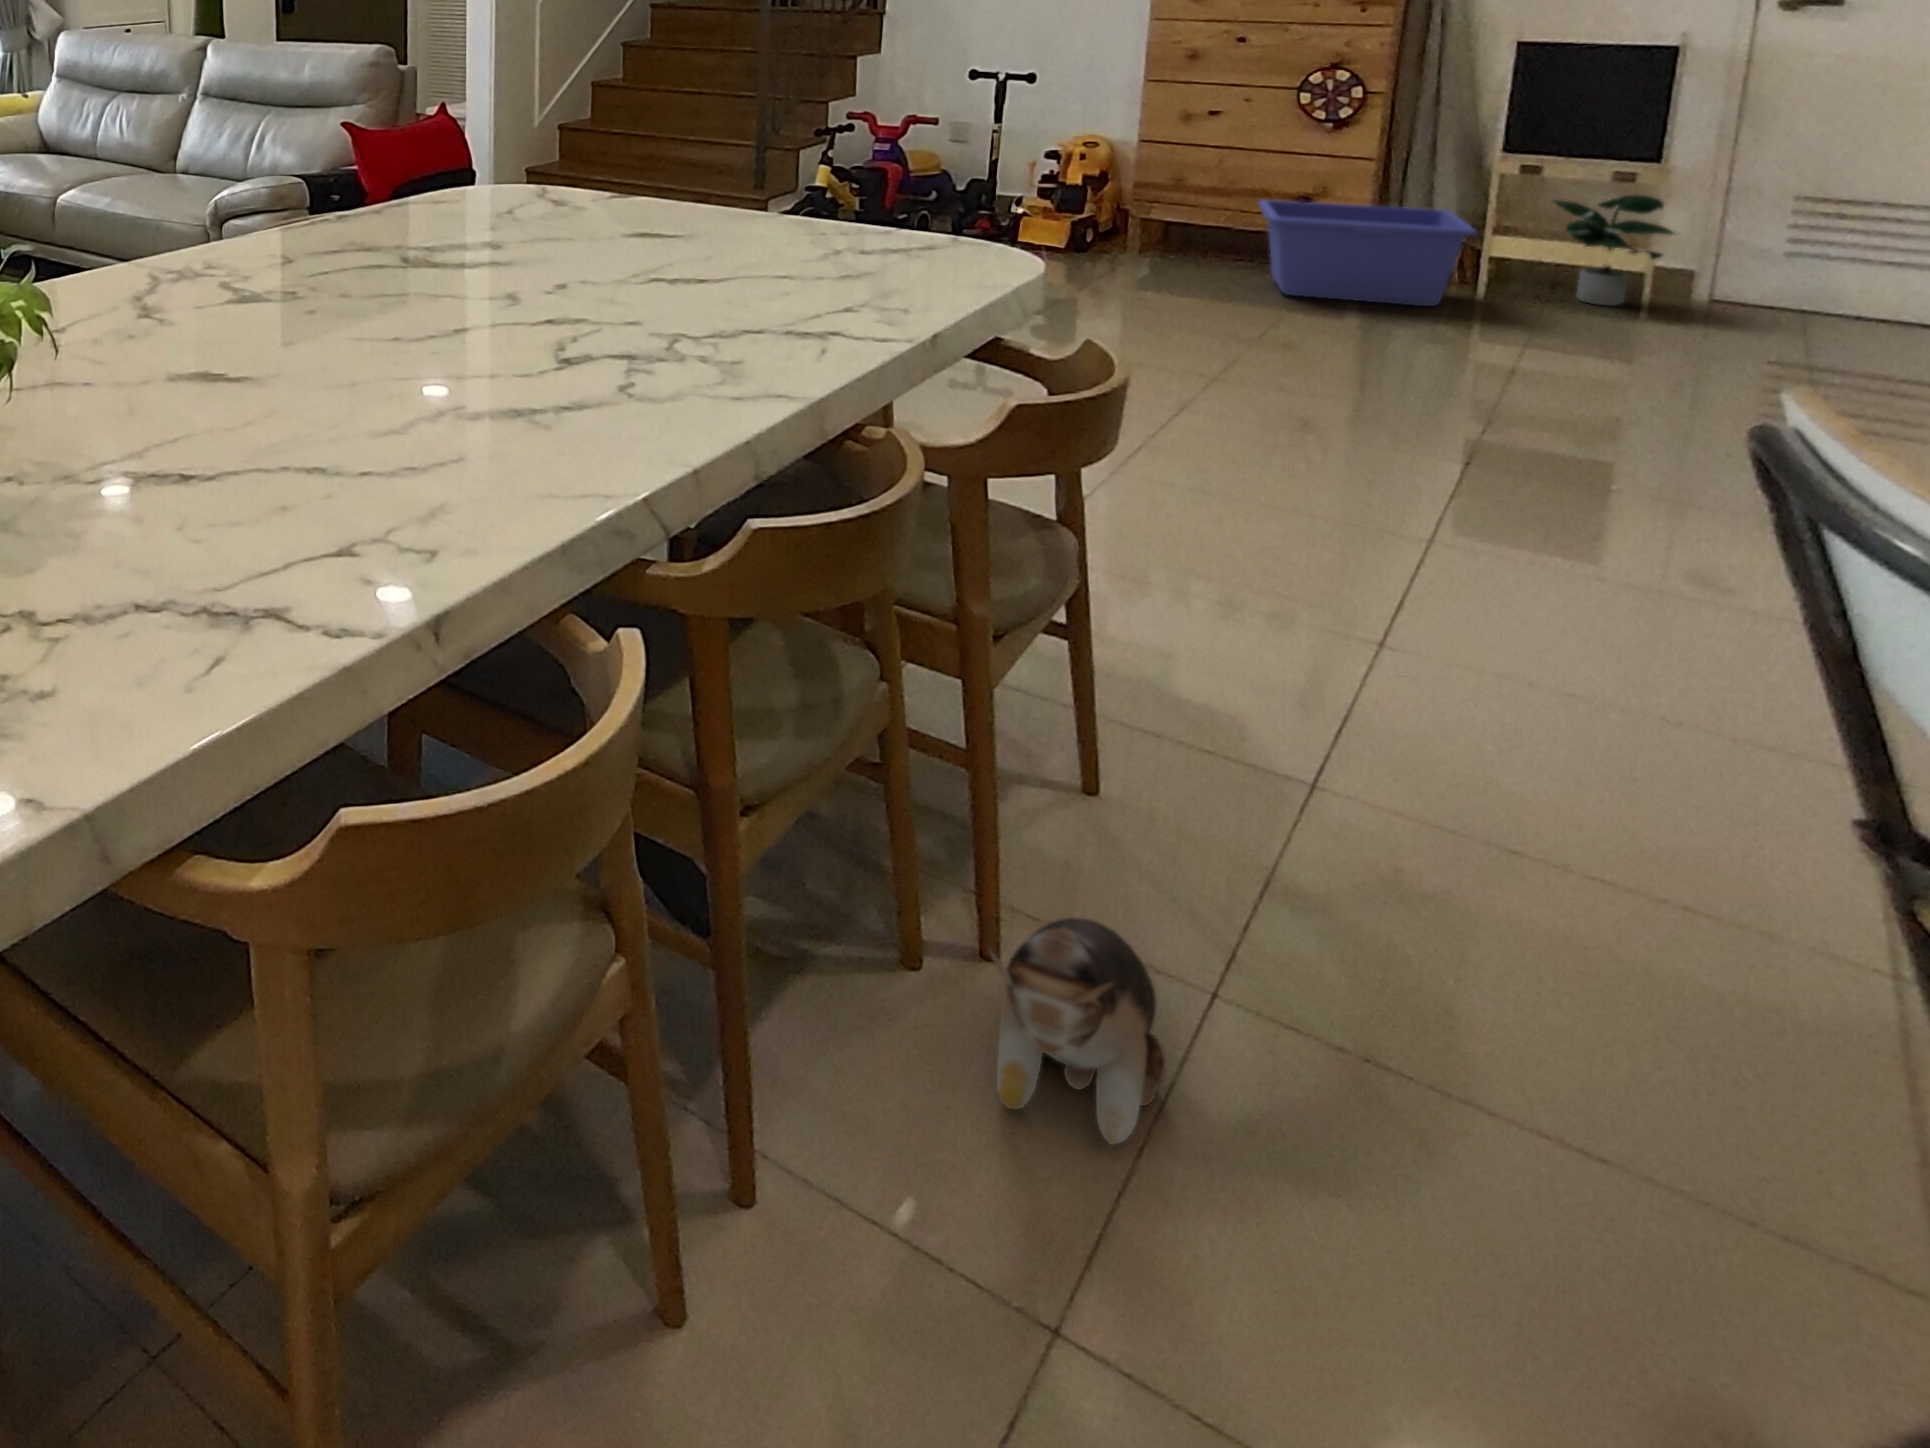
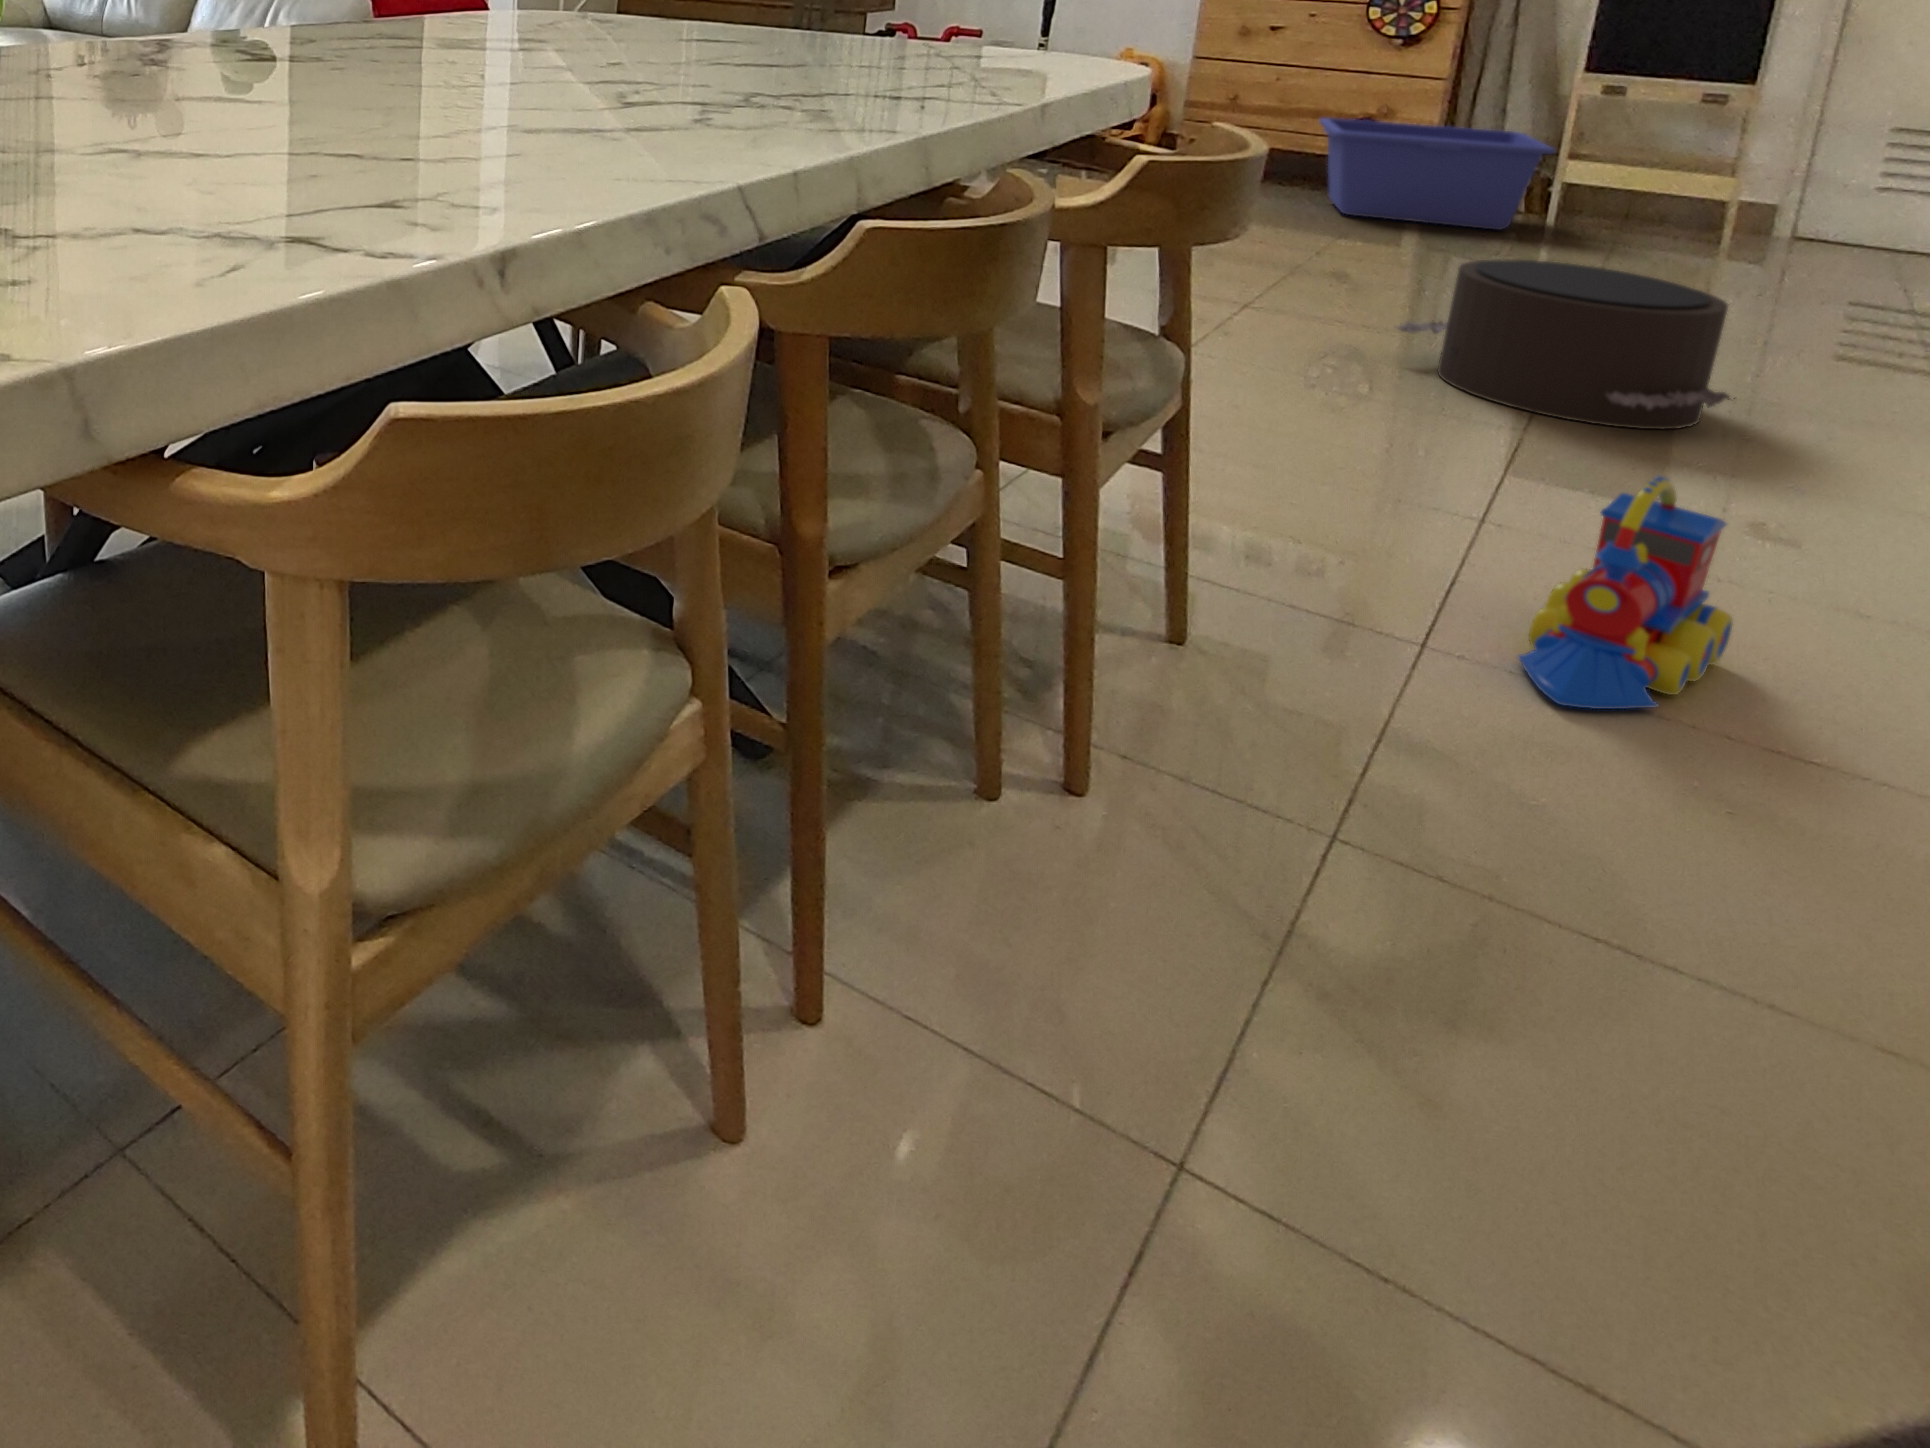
potted plant: present [1553,195,1676,306] -> none [1631,121,1770,236]
pouf: none [1312,369,1621,534] -> present [1397,259,1730,429]
toy train: none [1392,627,1582,844] -> present [1518,477,1733,709]
plush toy: present [989,918,1165,1145] -> none [1096,731,1292,989]

